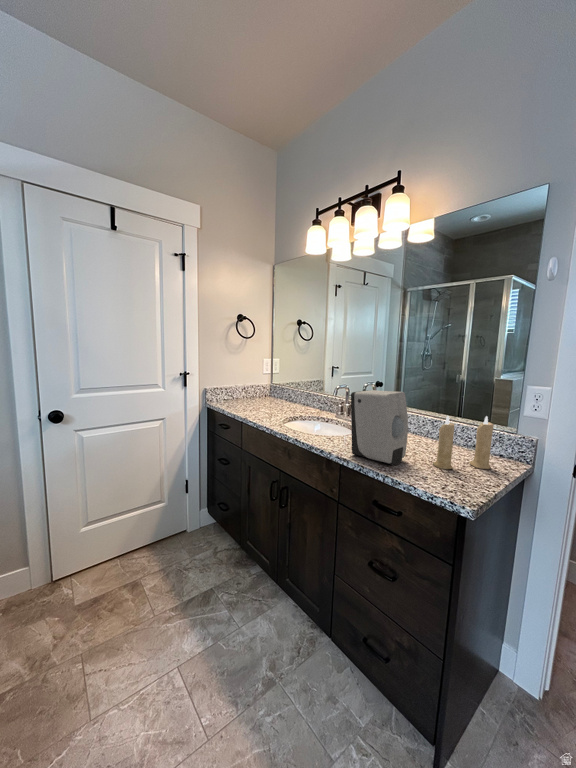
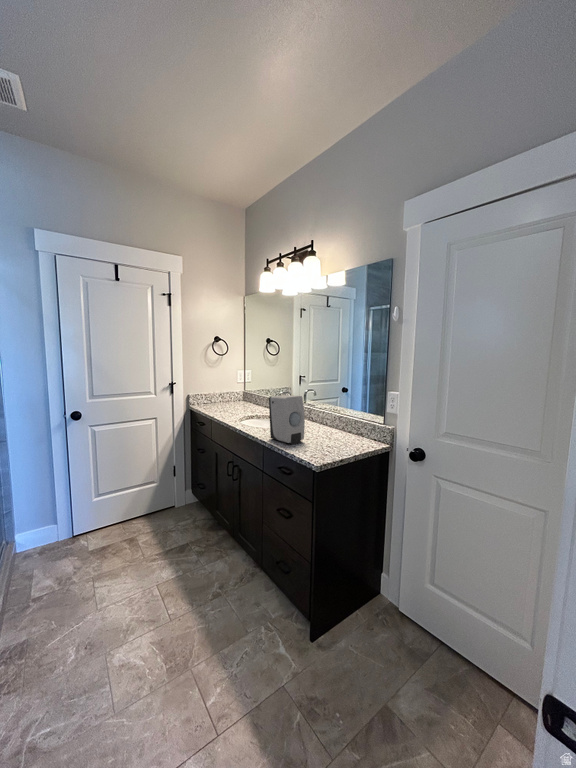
candle: present [433,416,493,469] -> none [321,410,359,447]

